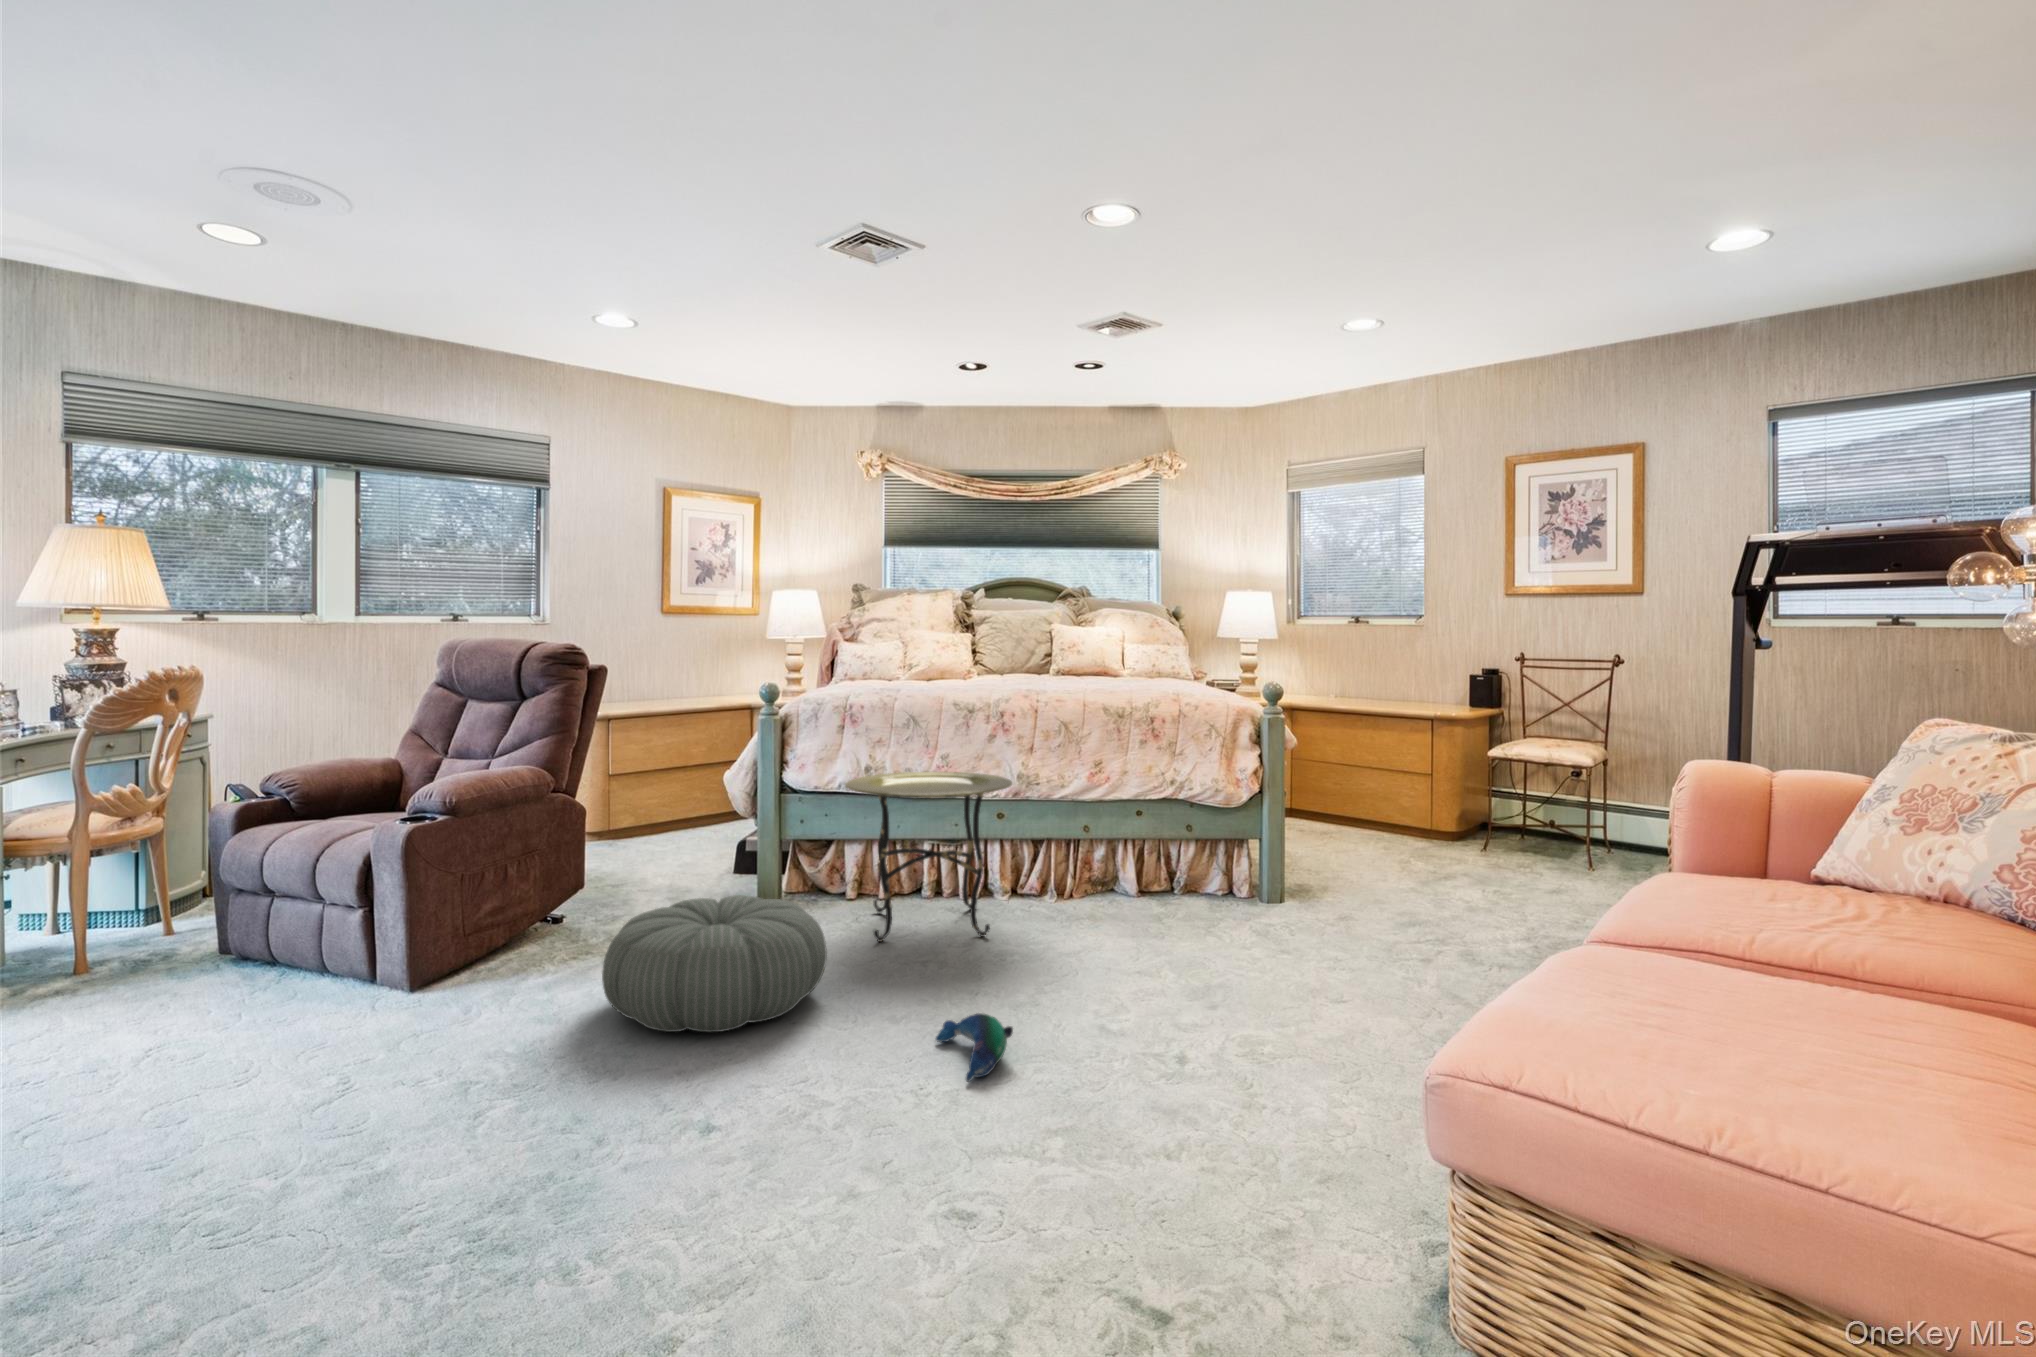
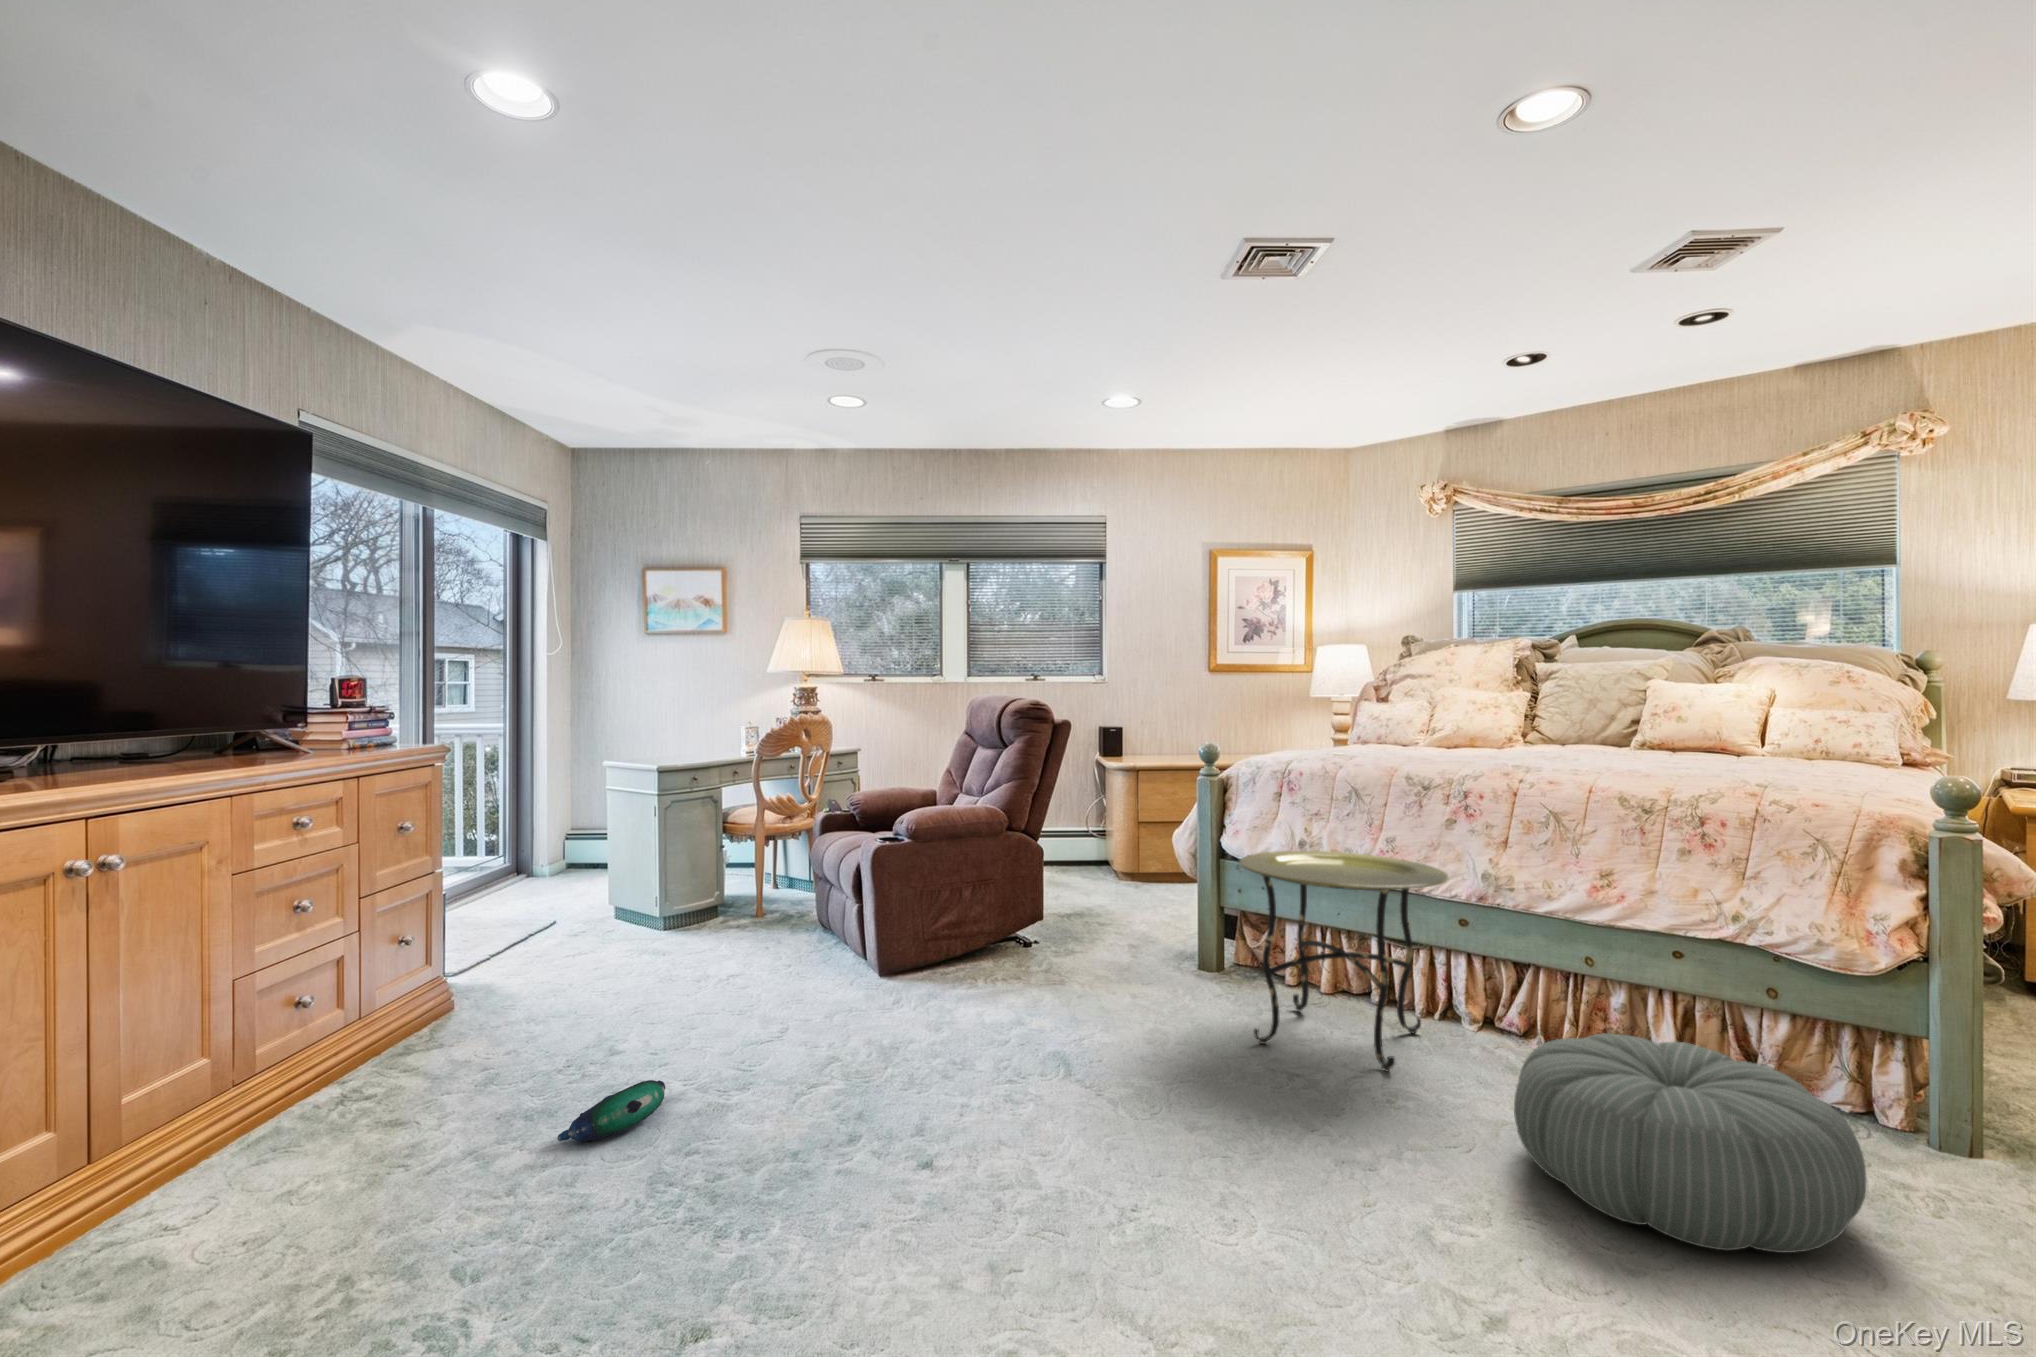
pouf: present [602,895,827,1032] -> present [1514,1033,1867,1253]
plush toy: present [936,1013,1013,1082] -> present [557,1080,665,1142]

